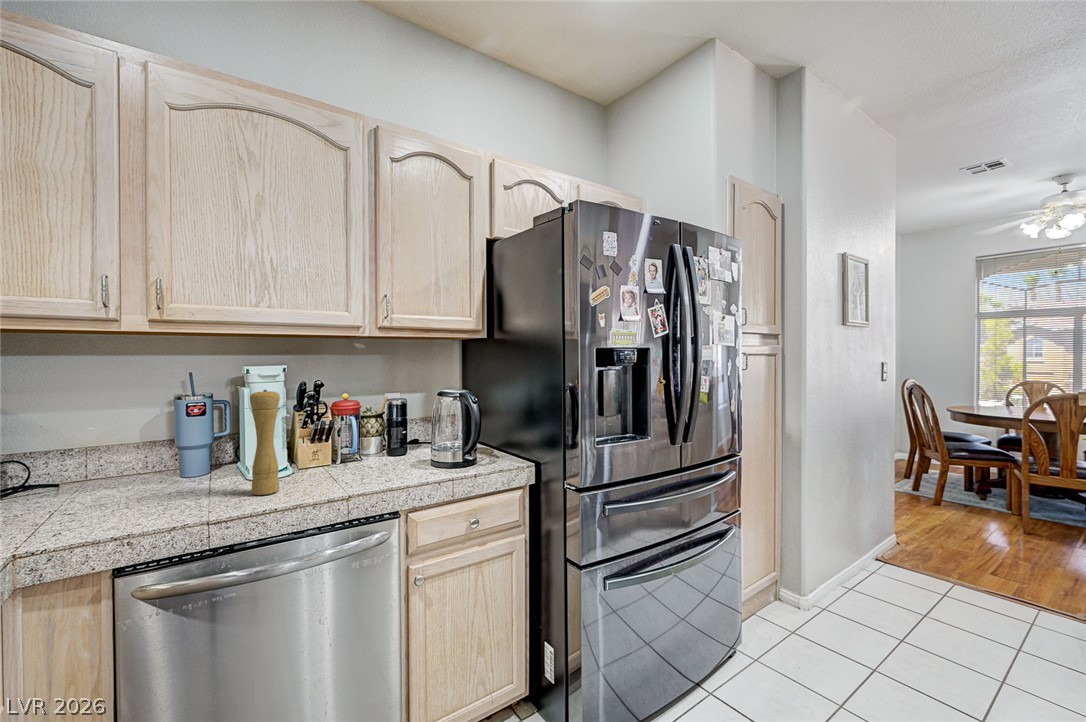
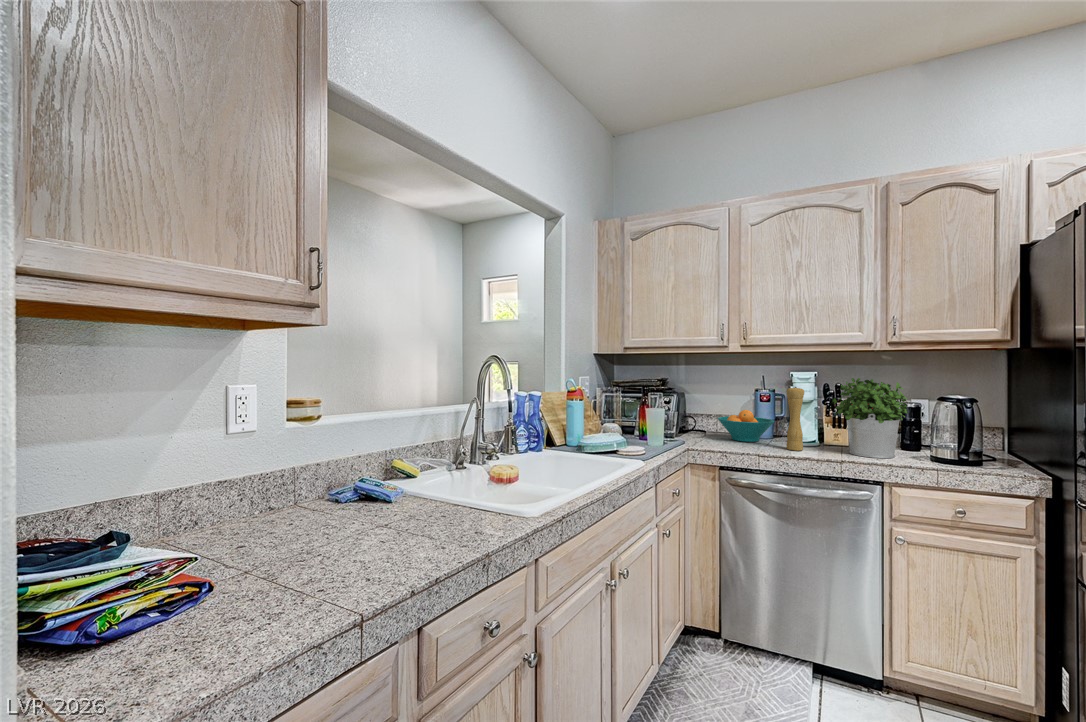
potted plant: none [315,371,412,480] -> present [832,378,908,458]
fruit bowl: none [98,437,221,498] -> present [718,410,774,442]

